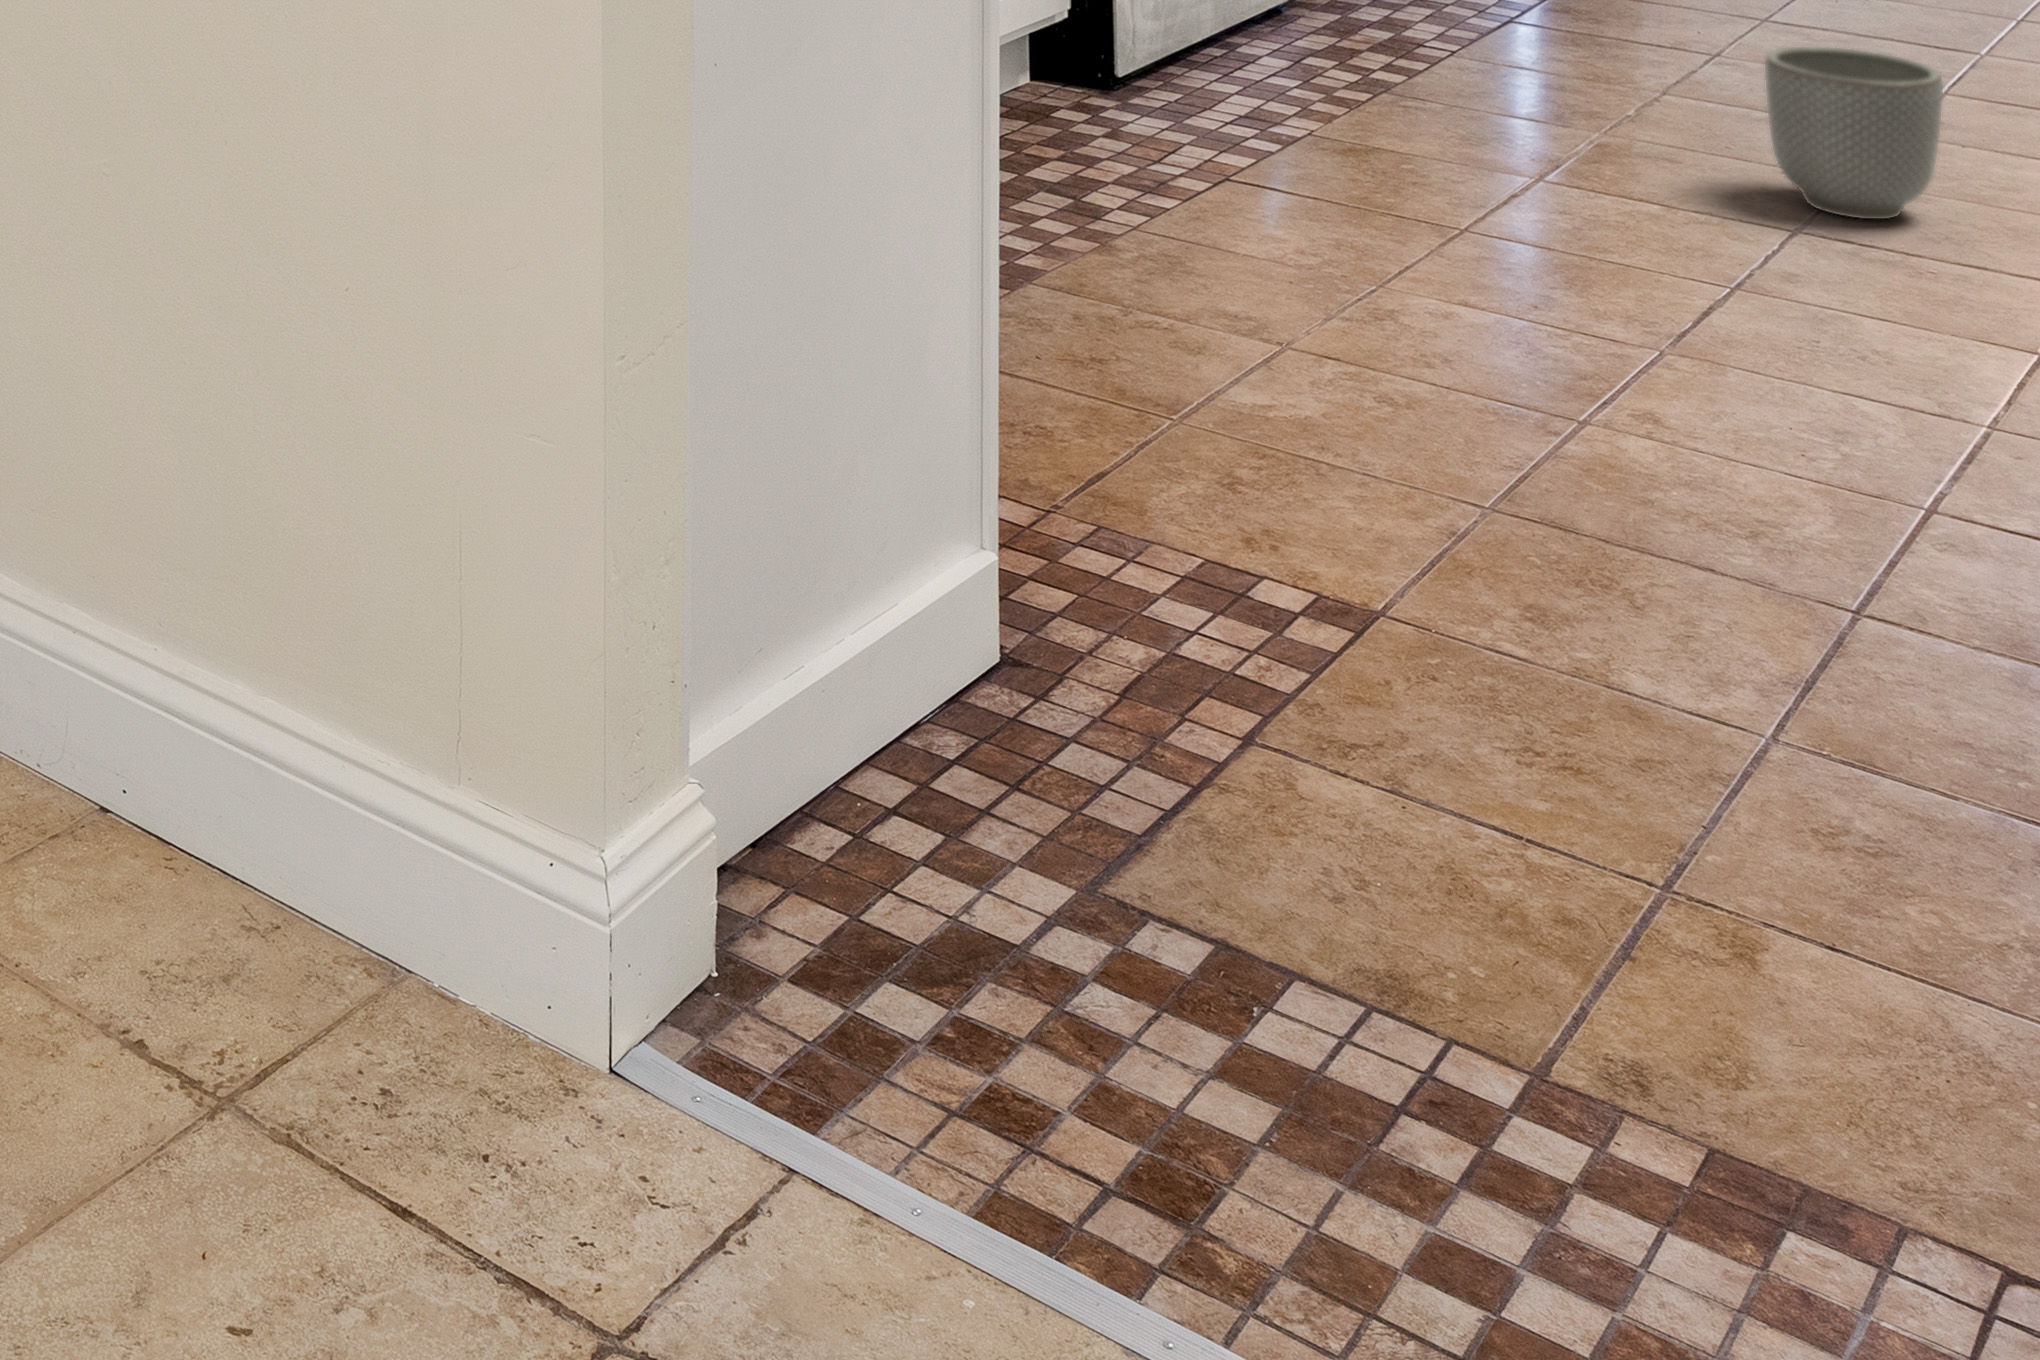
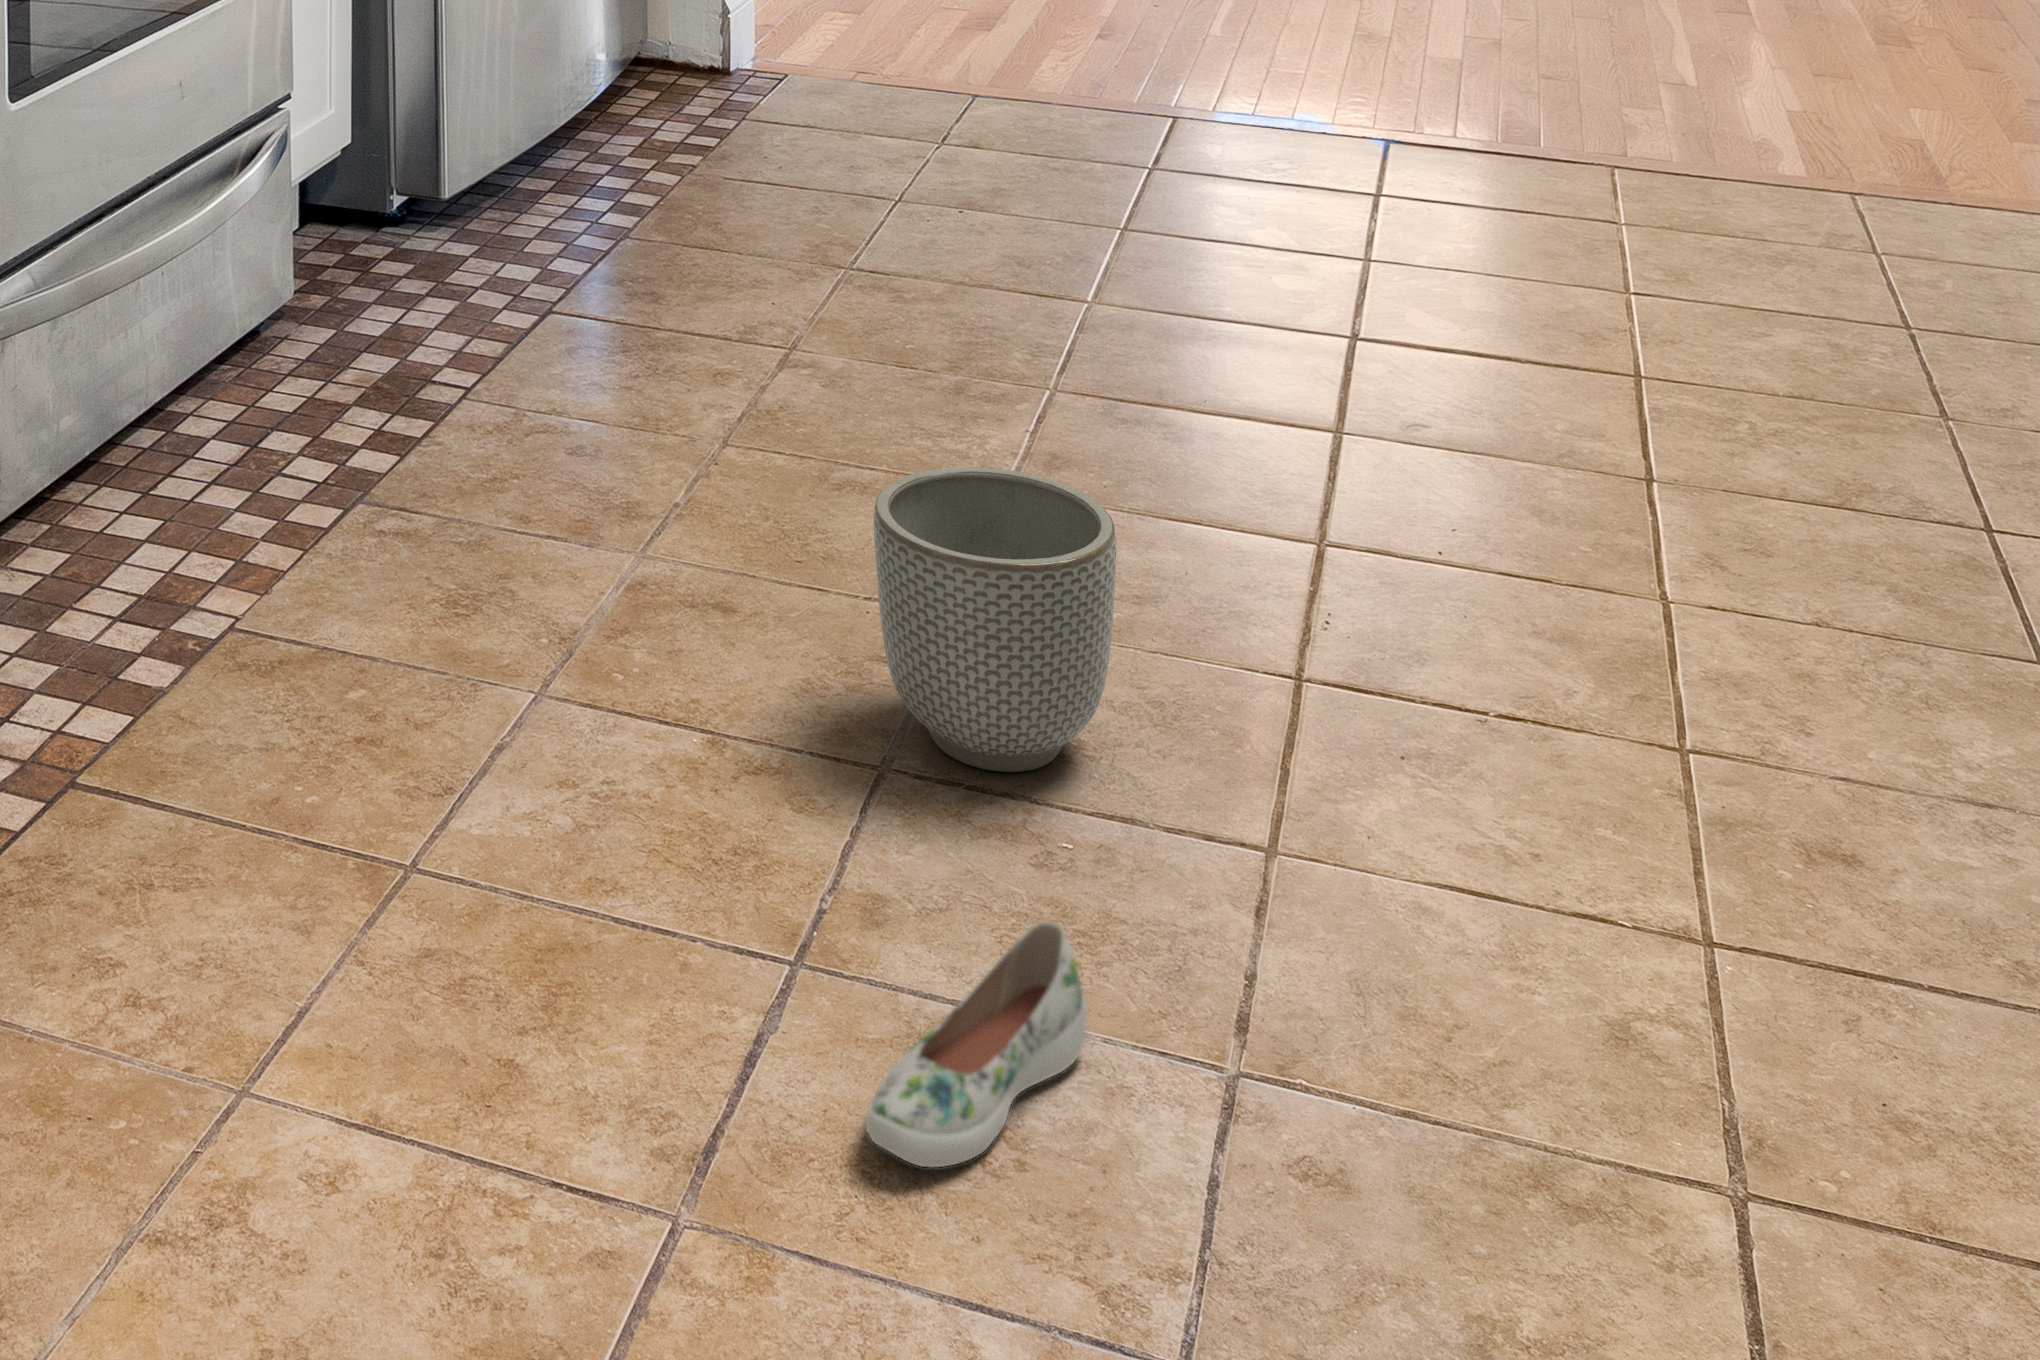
shoe: none [1753,233,1900,323] -> present [866,921,1087,1167]

